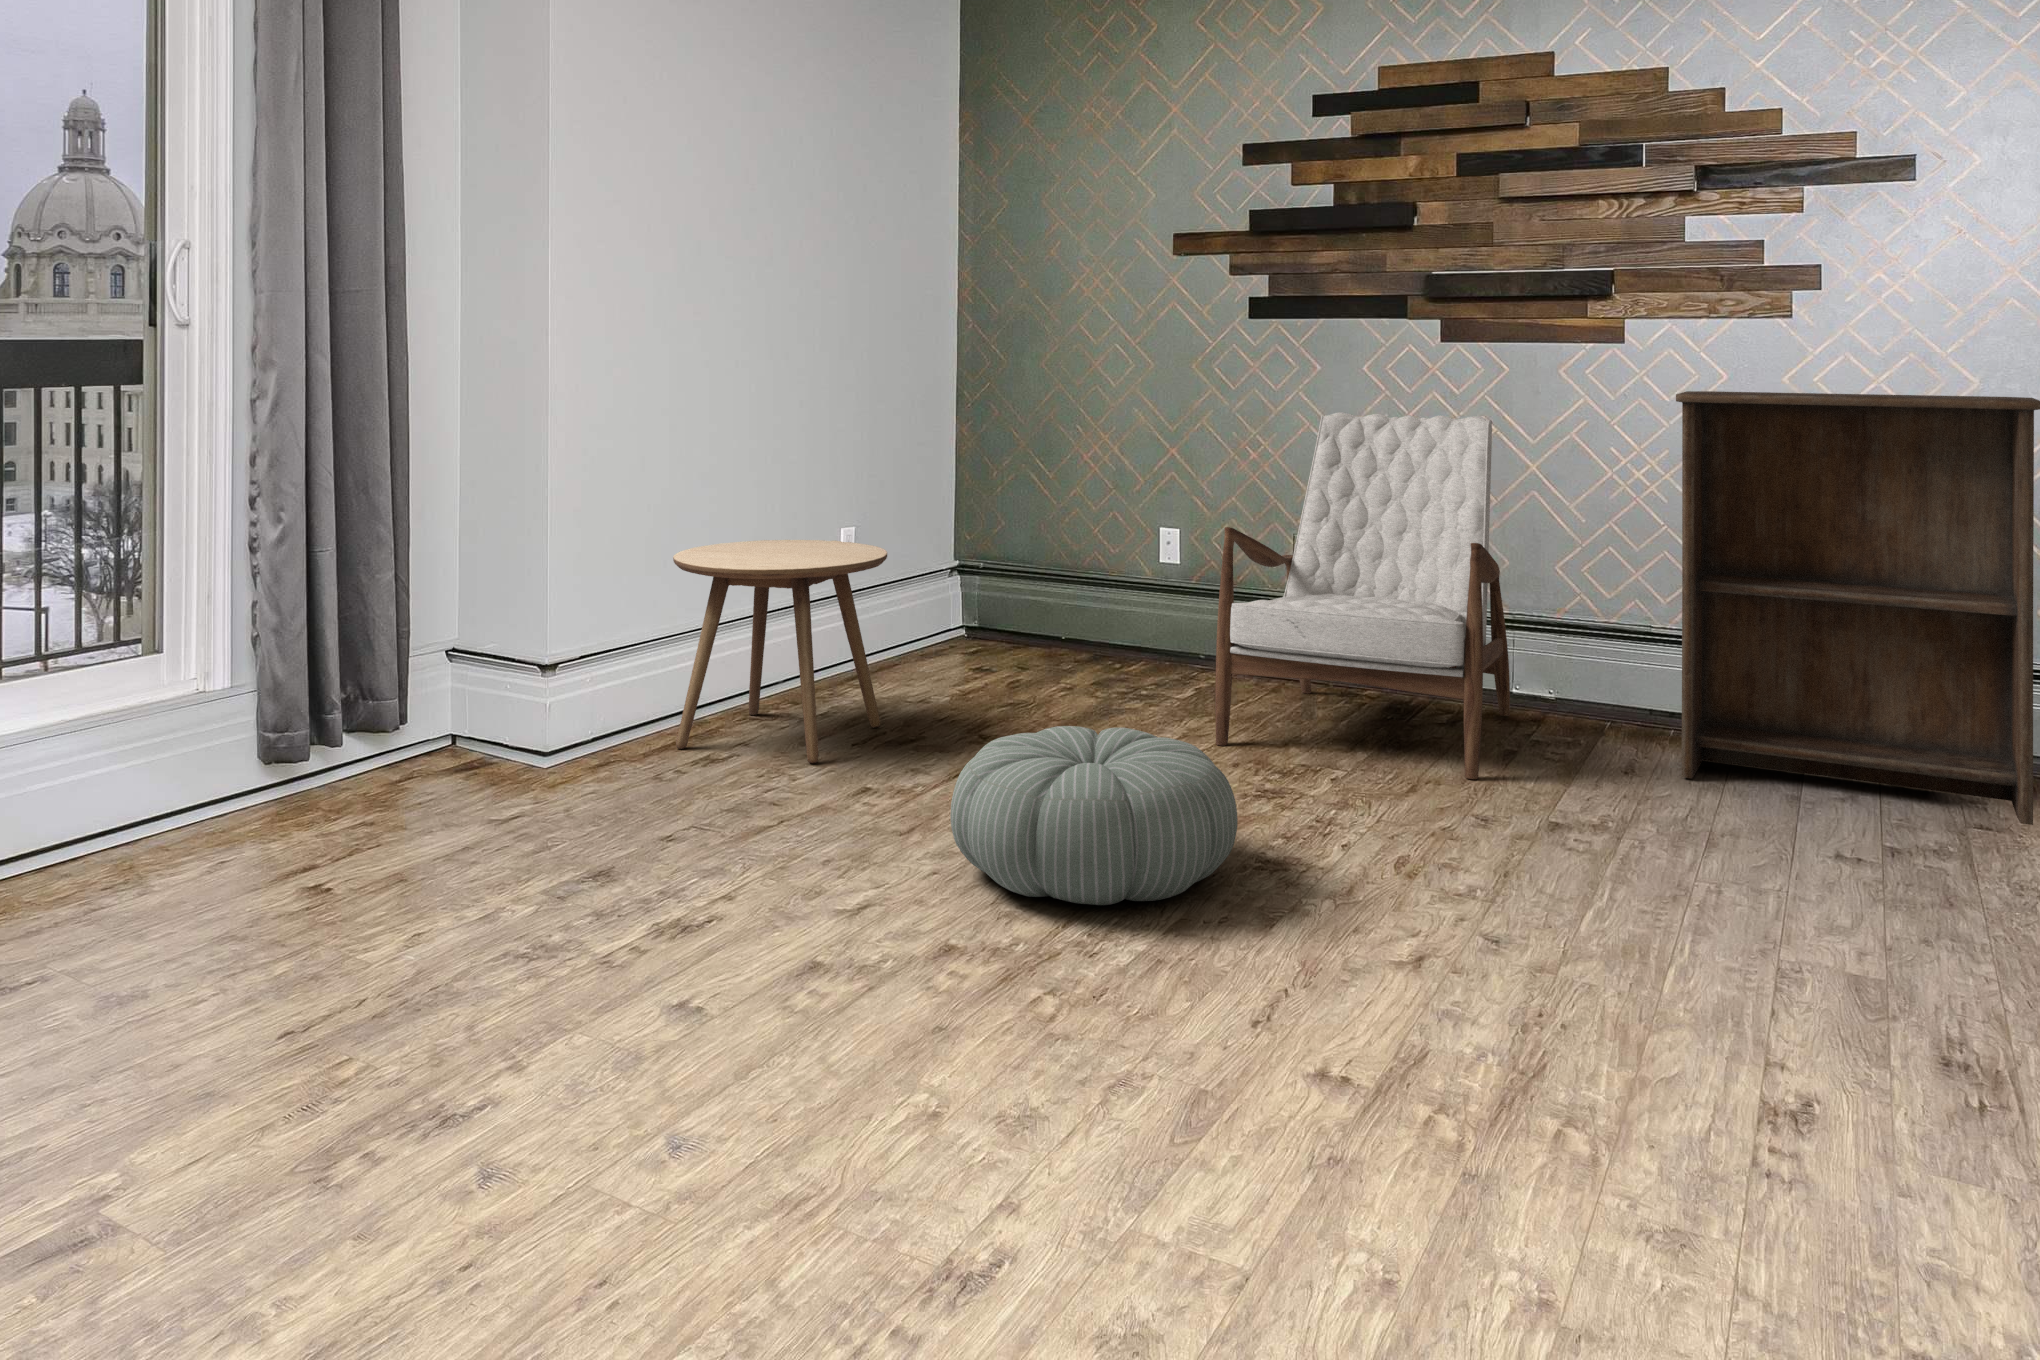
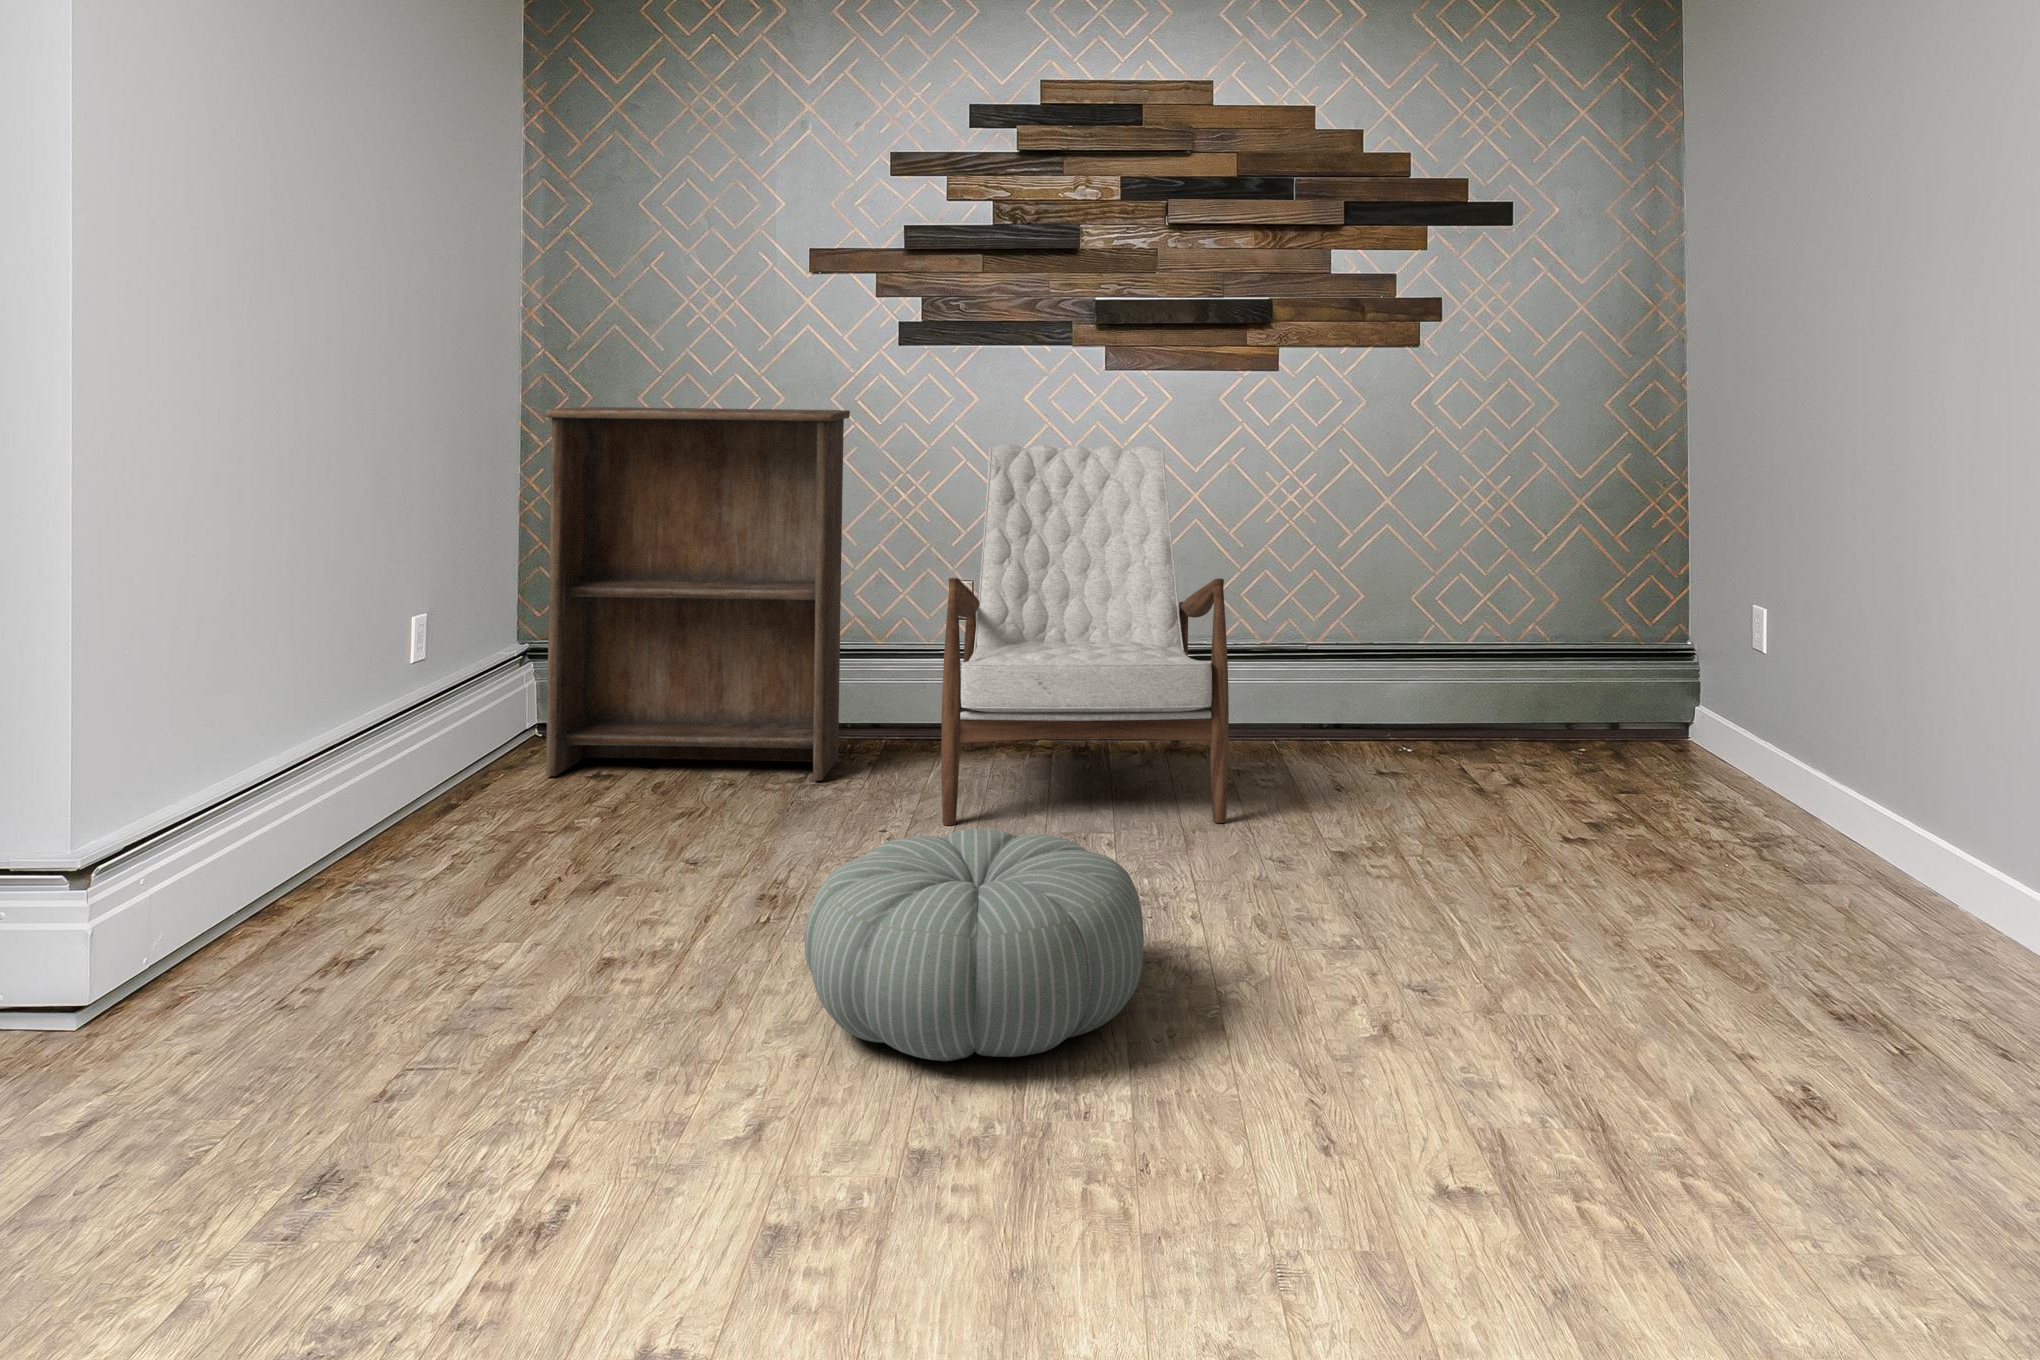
bookshelf: present [1676,391,2040,825] -> present [545,407,850,780]
side table: present [673,540,887,763] -> none [240,629,558,948]

